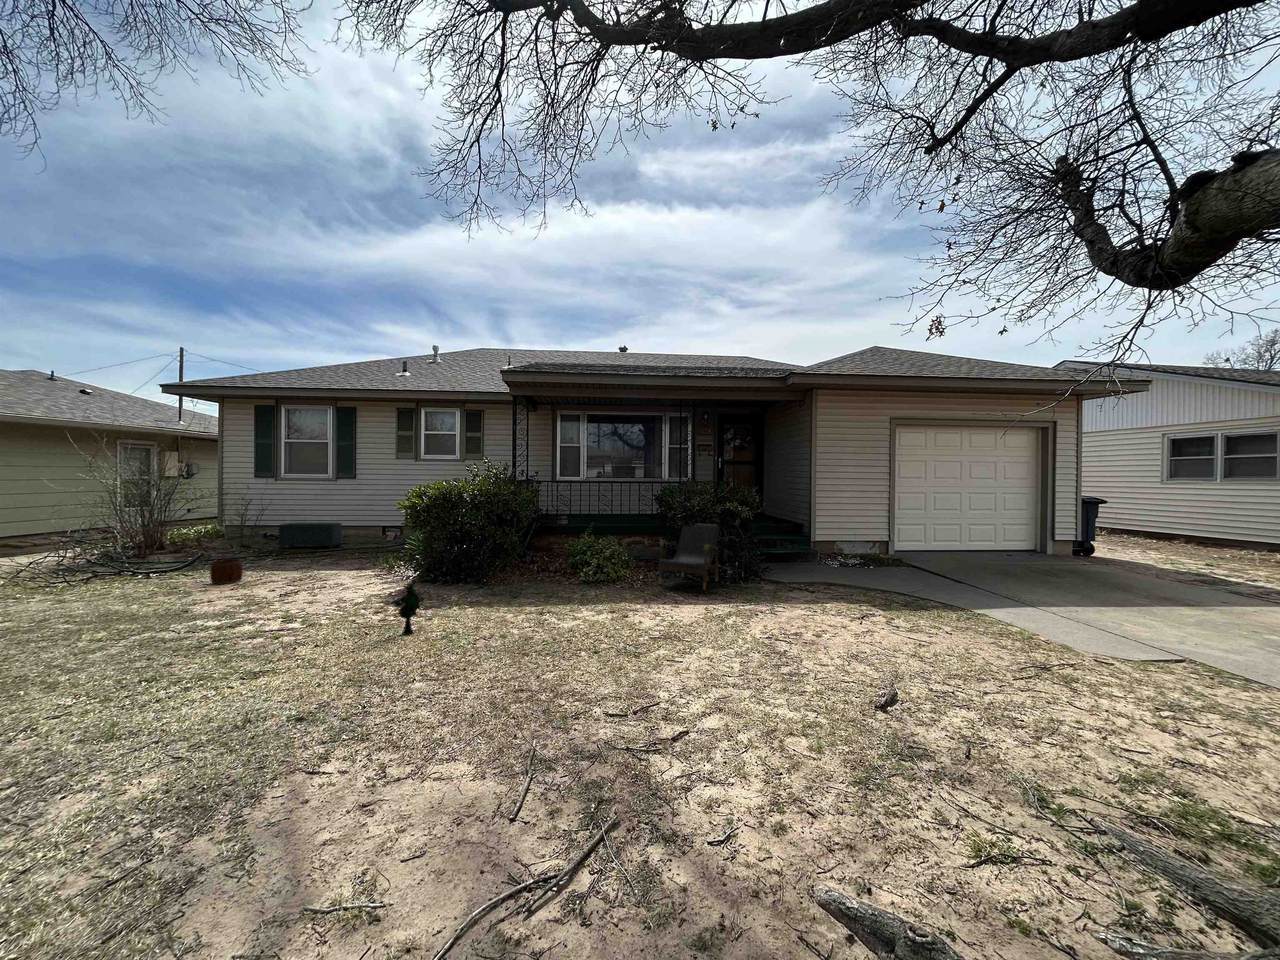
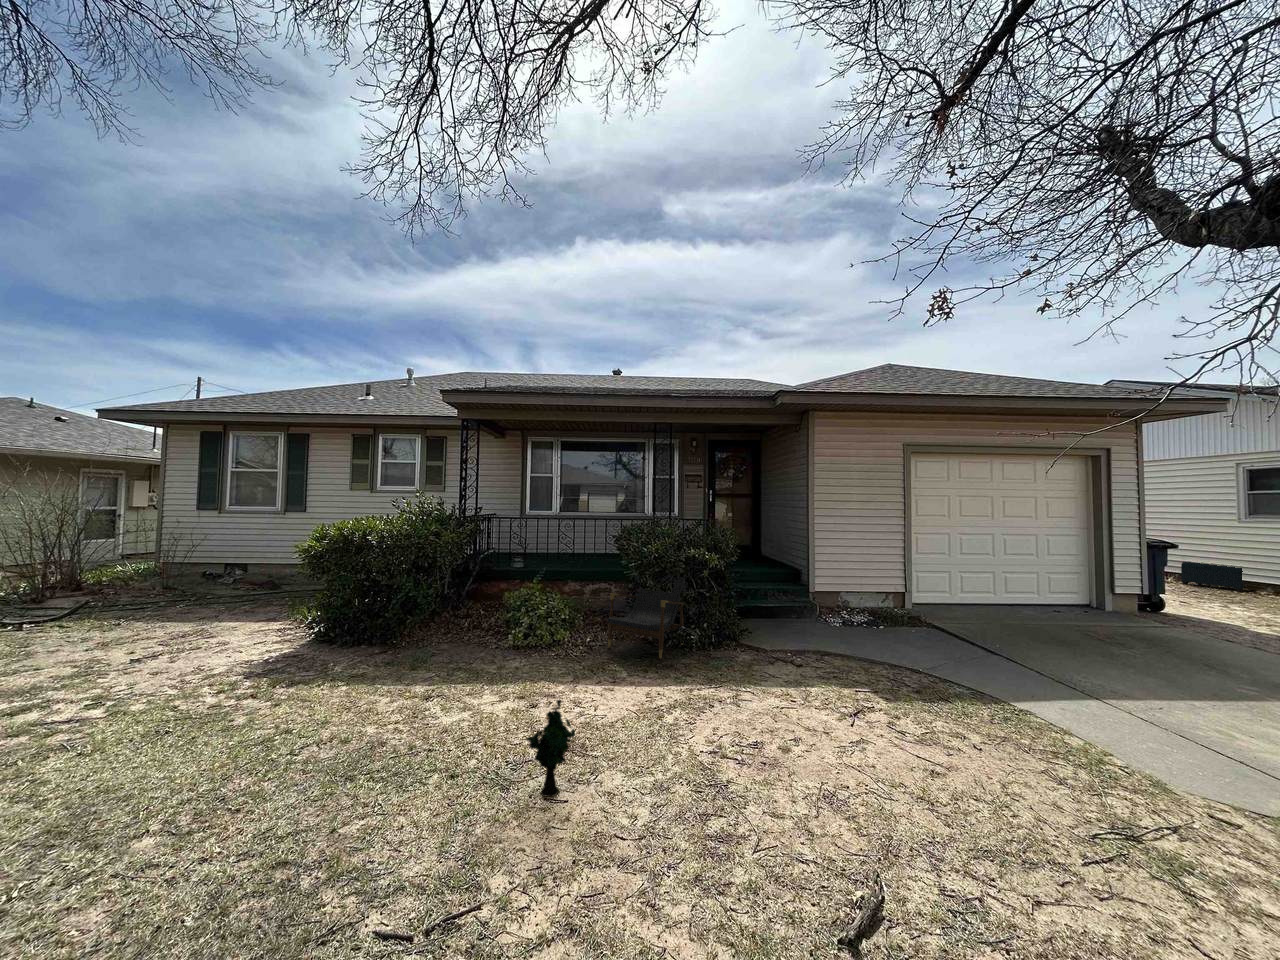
bench: present [279,523,342,549] -> present [1181,562,1256,592]
bucket: present [210,559,243,584] -> none [79,608,123,639]
decorative plant: present [392,580,423,635] -> present [526,700,575,797]

